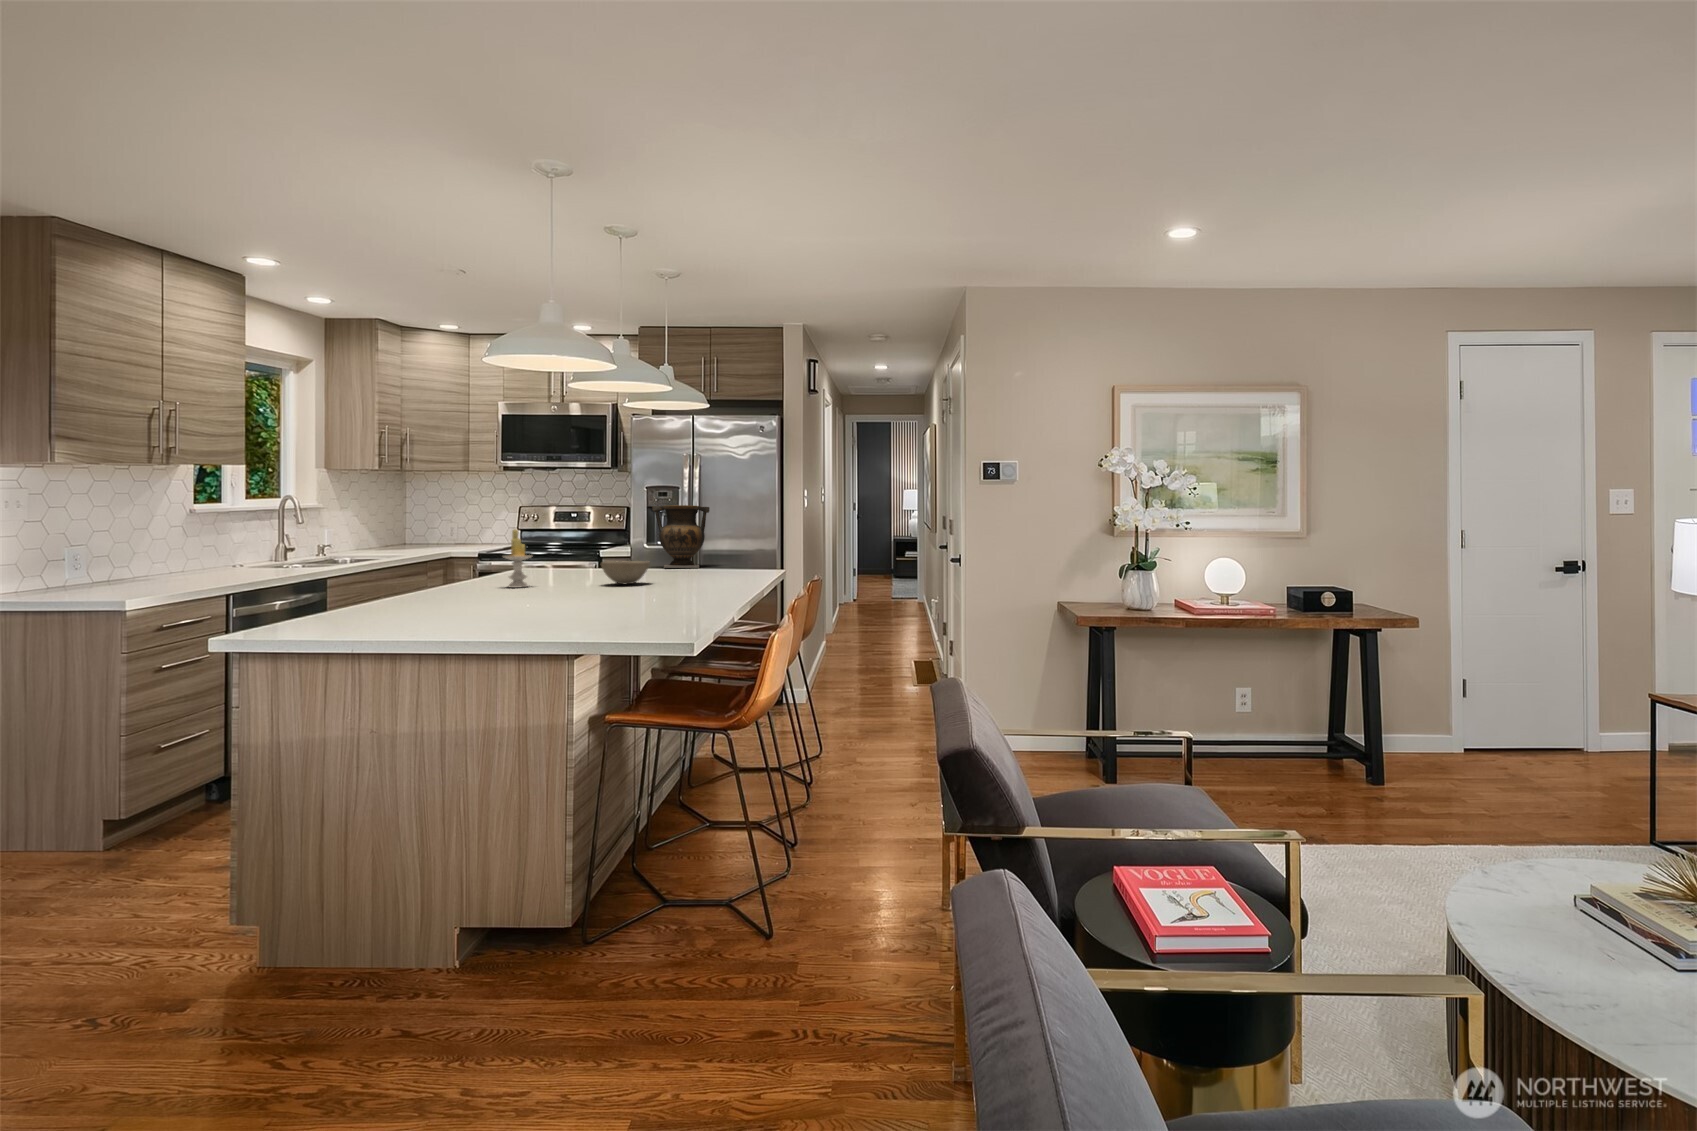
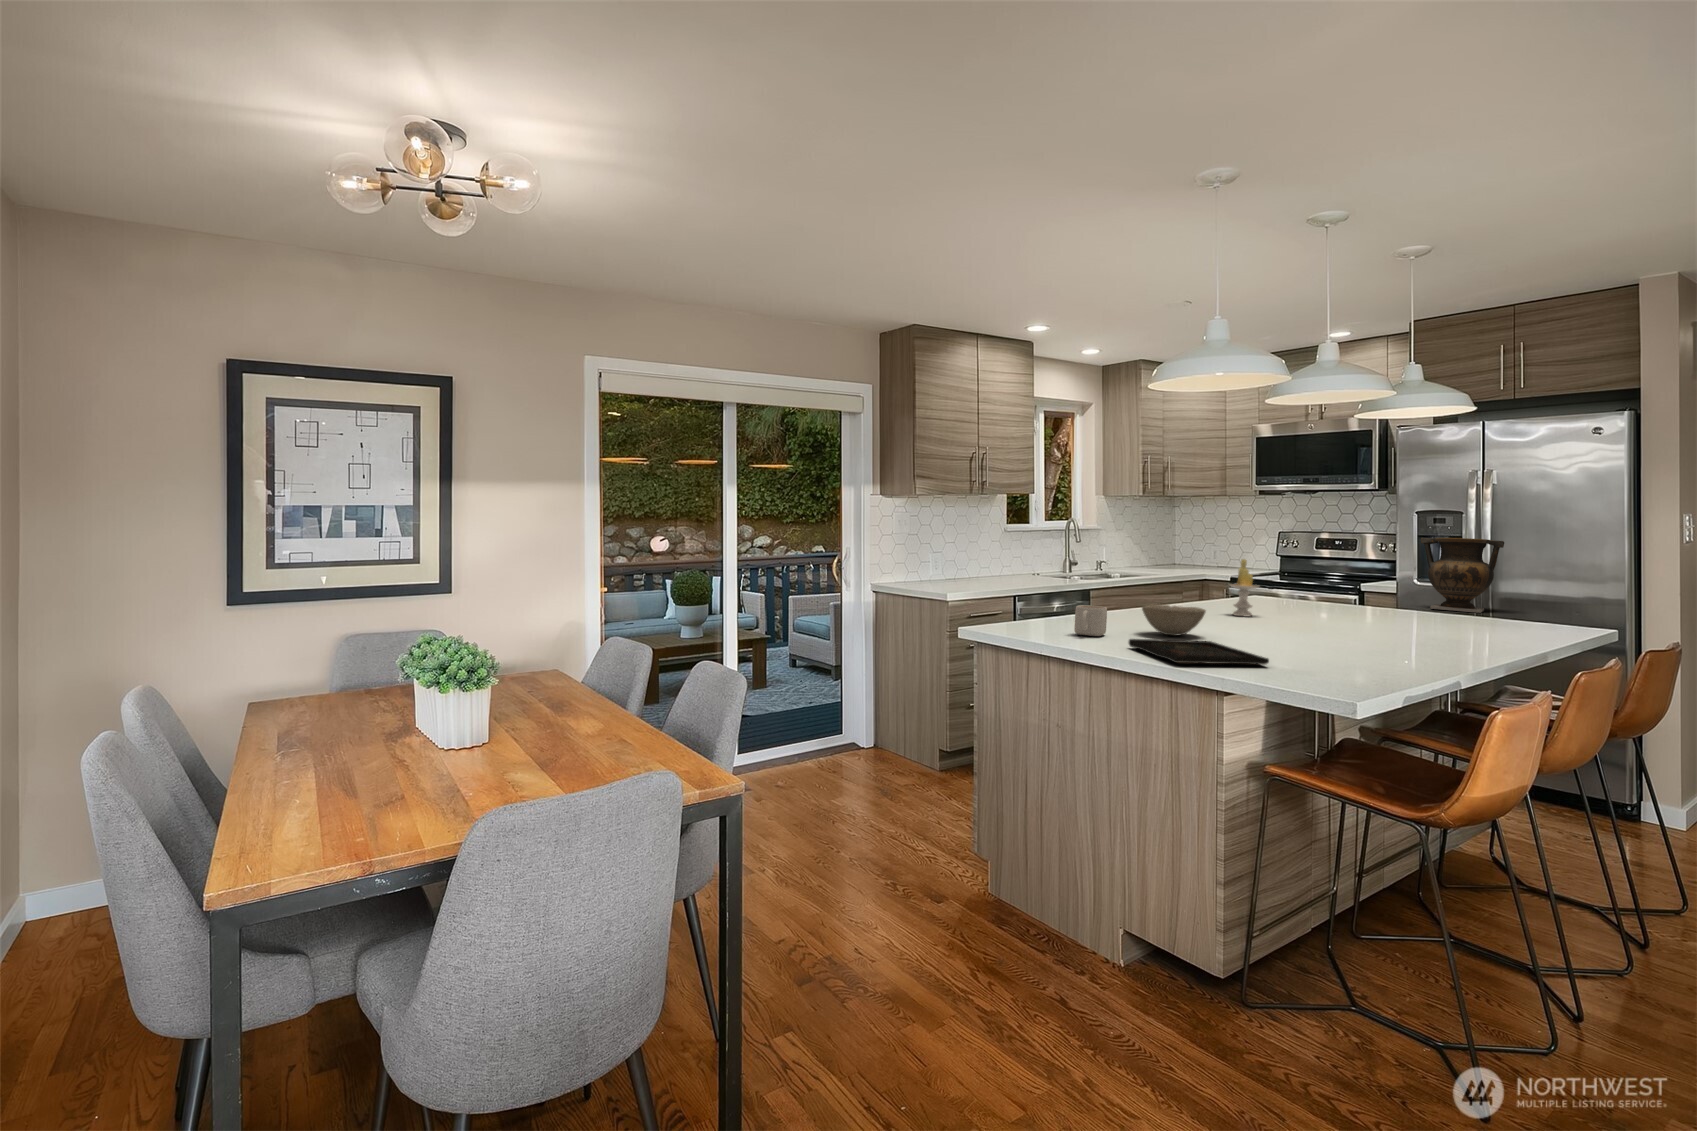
bowl: present [601,561,650,584] -> present [1142,604,1206,636]
mug: none [355,585,394,620] -> present [1075,605,1107,636]
tray: none [432,608,581,629] -> present [1129,639,1269,665]

